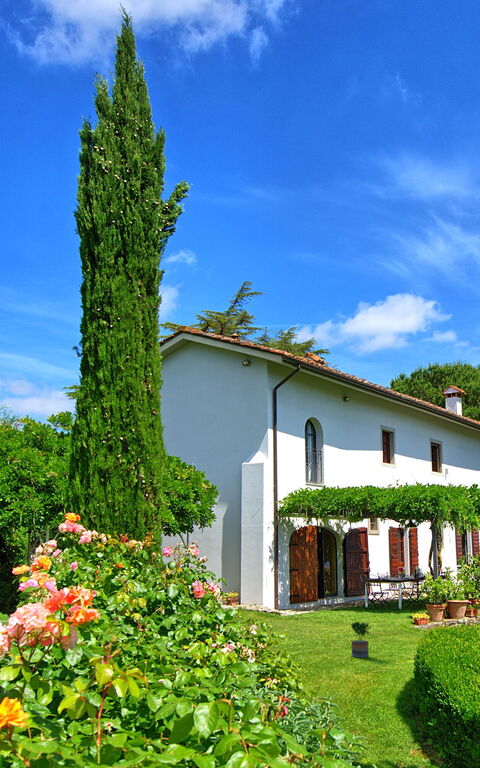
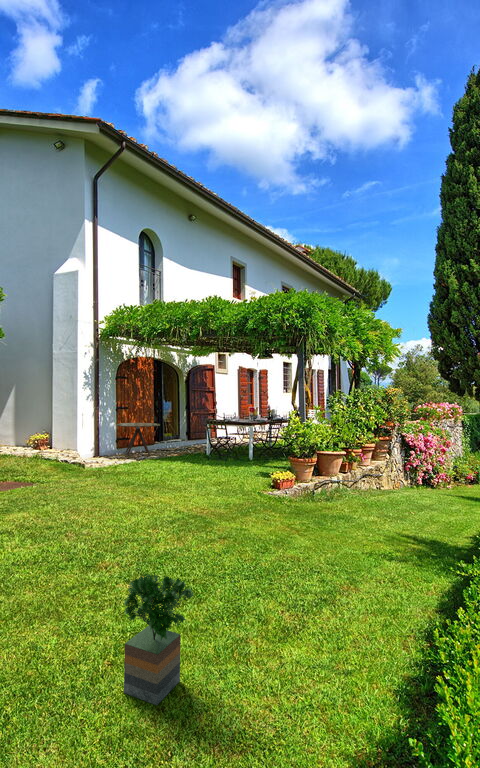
round table: none [292,580,326,606] -> present [116,423,160,455]

